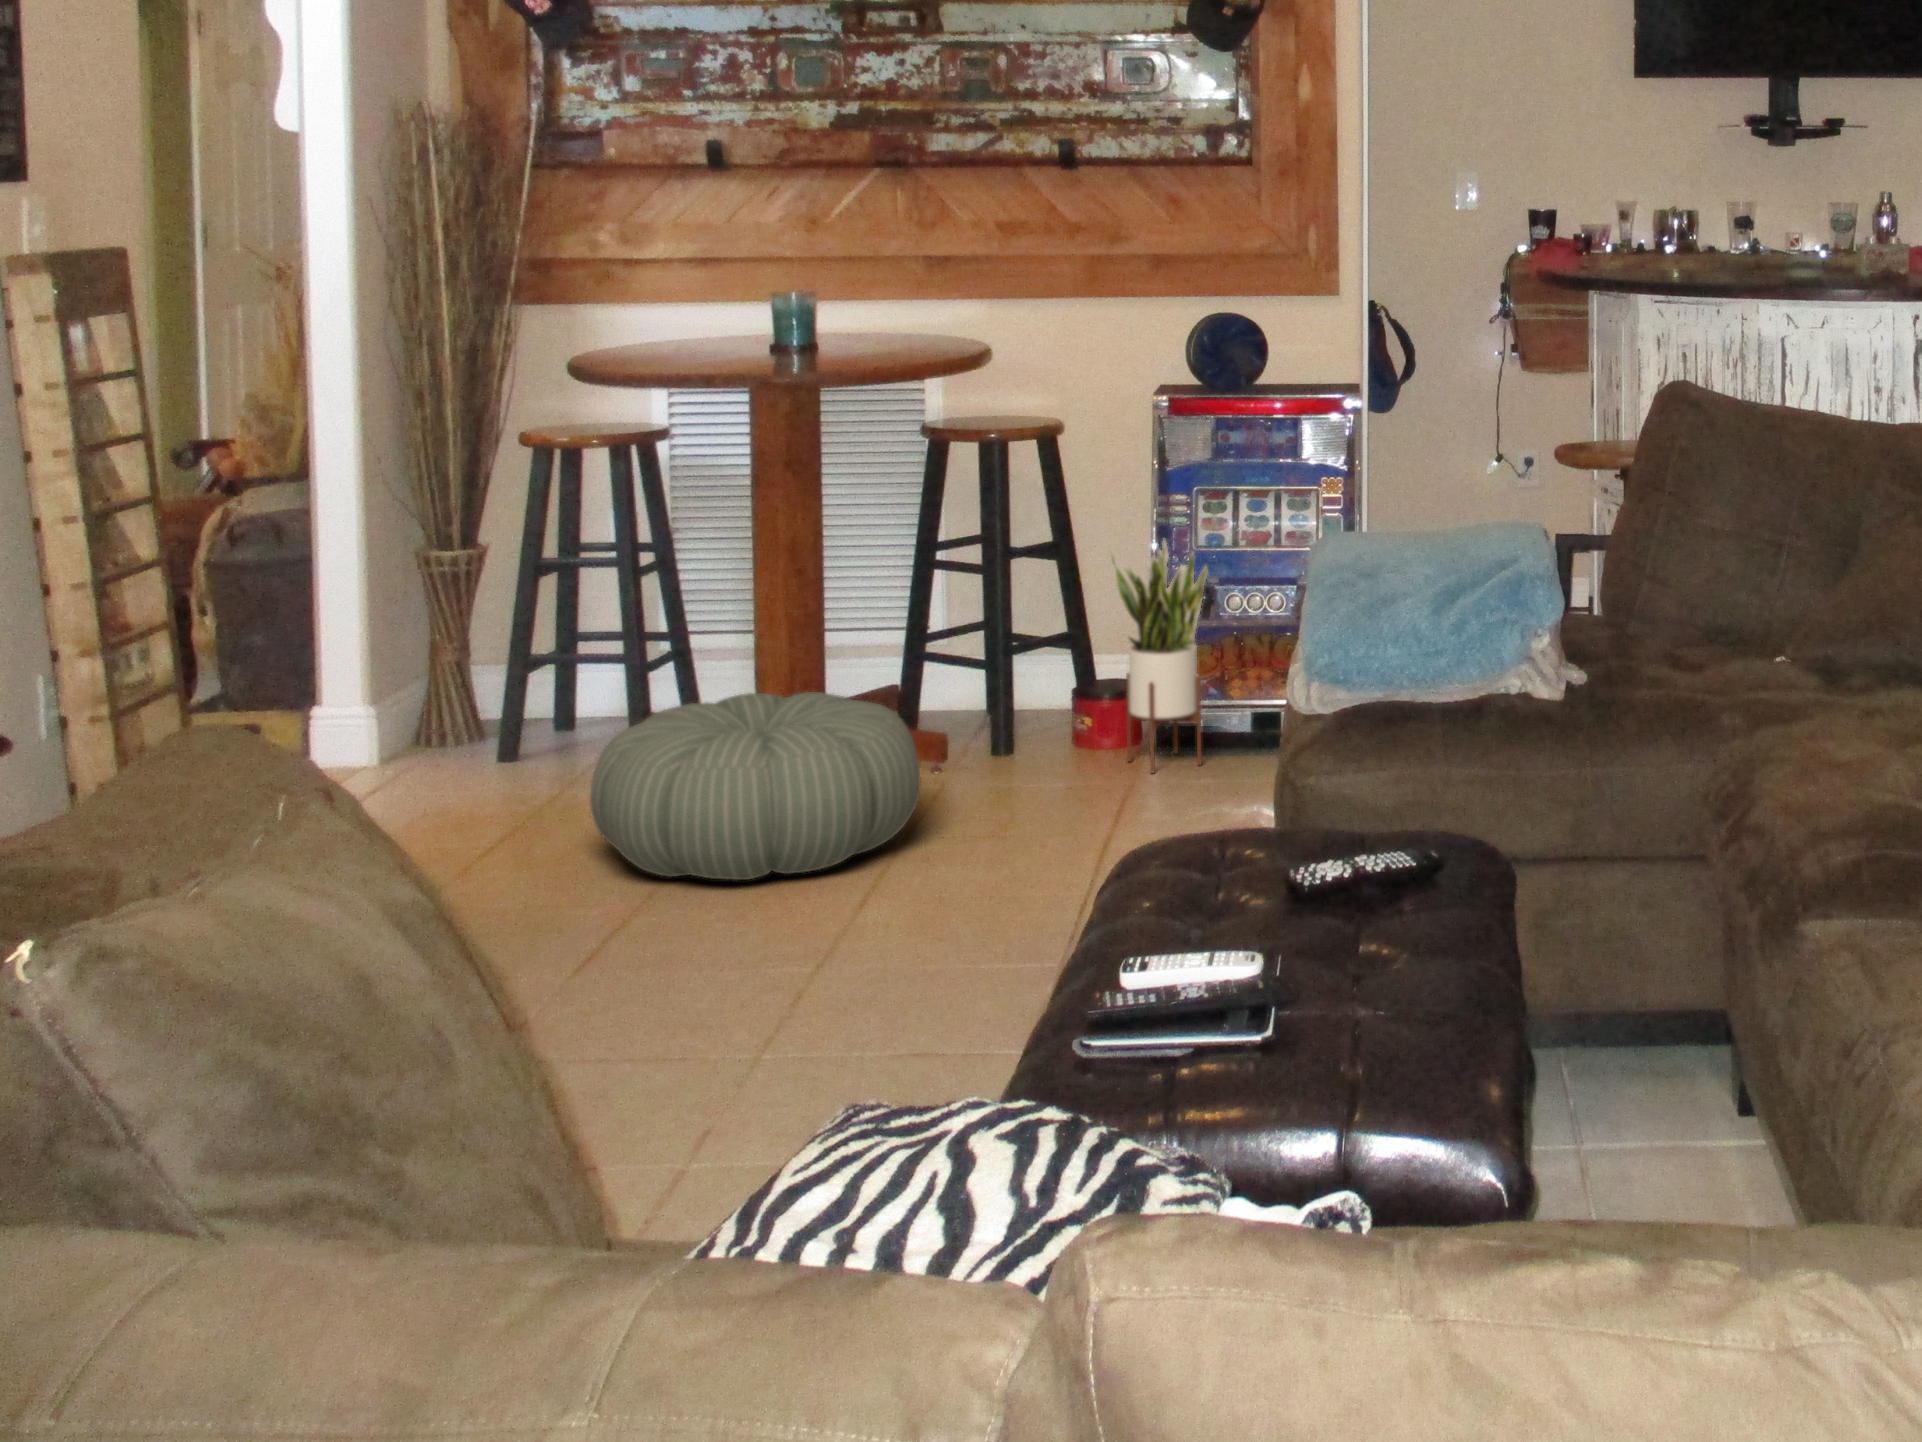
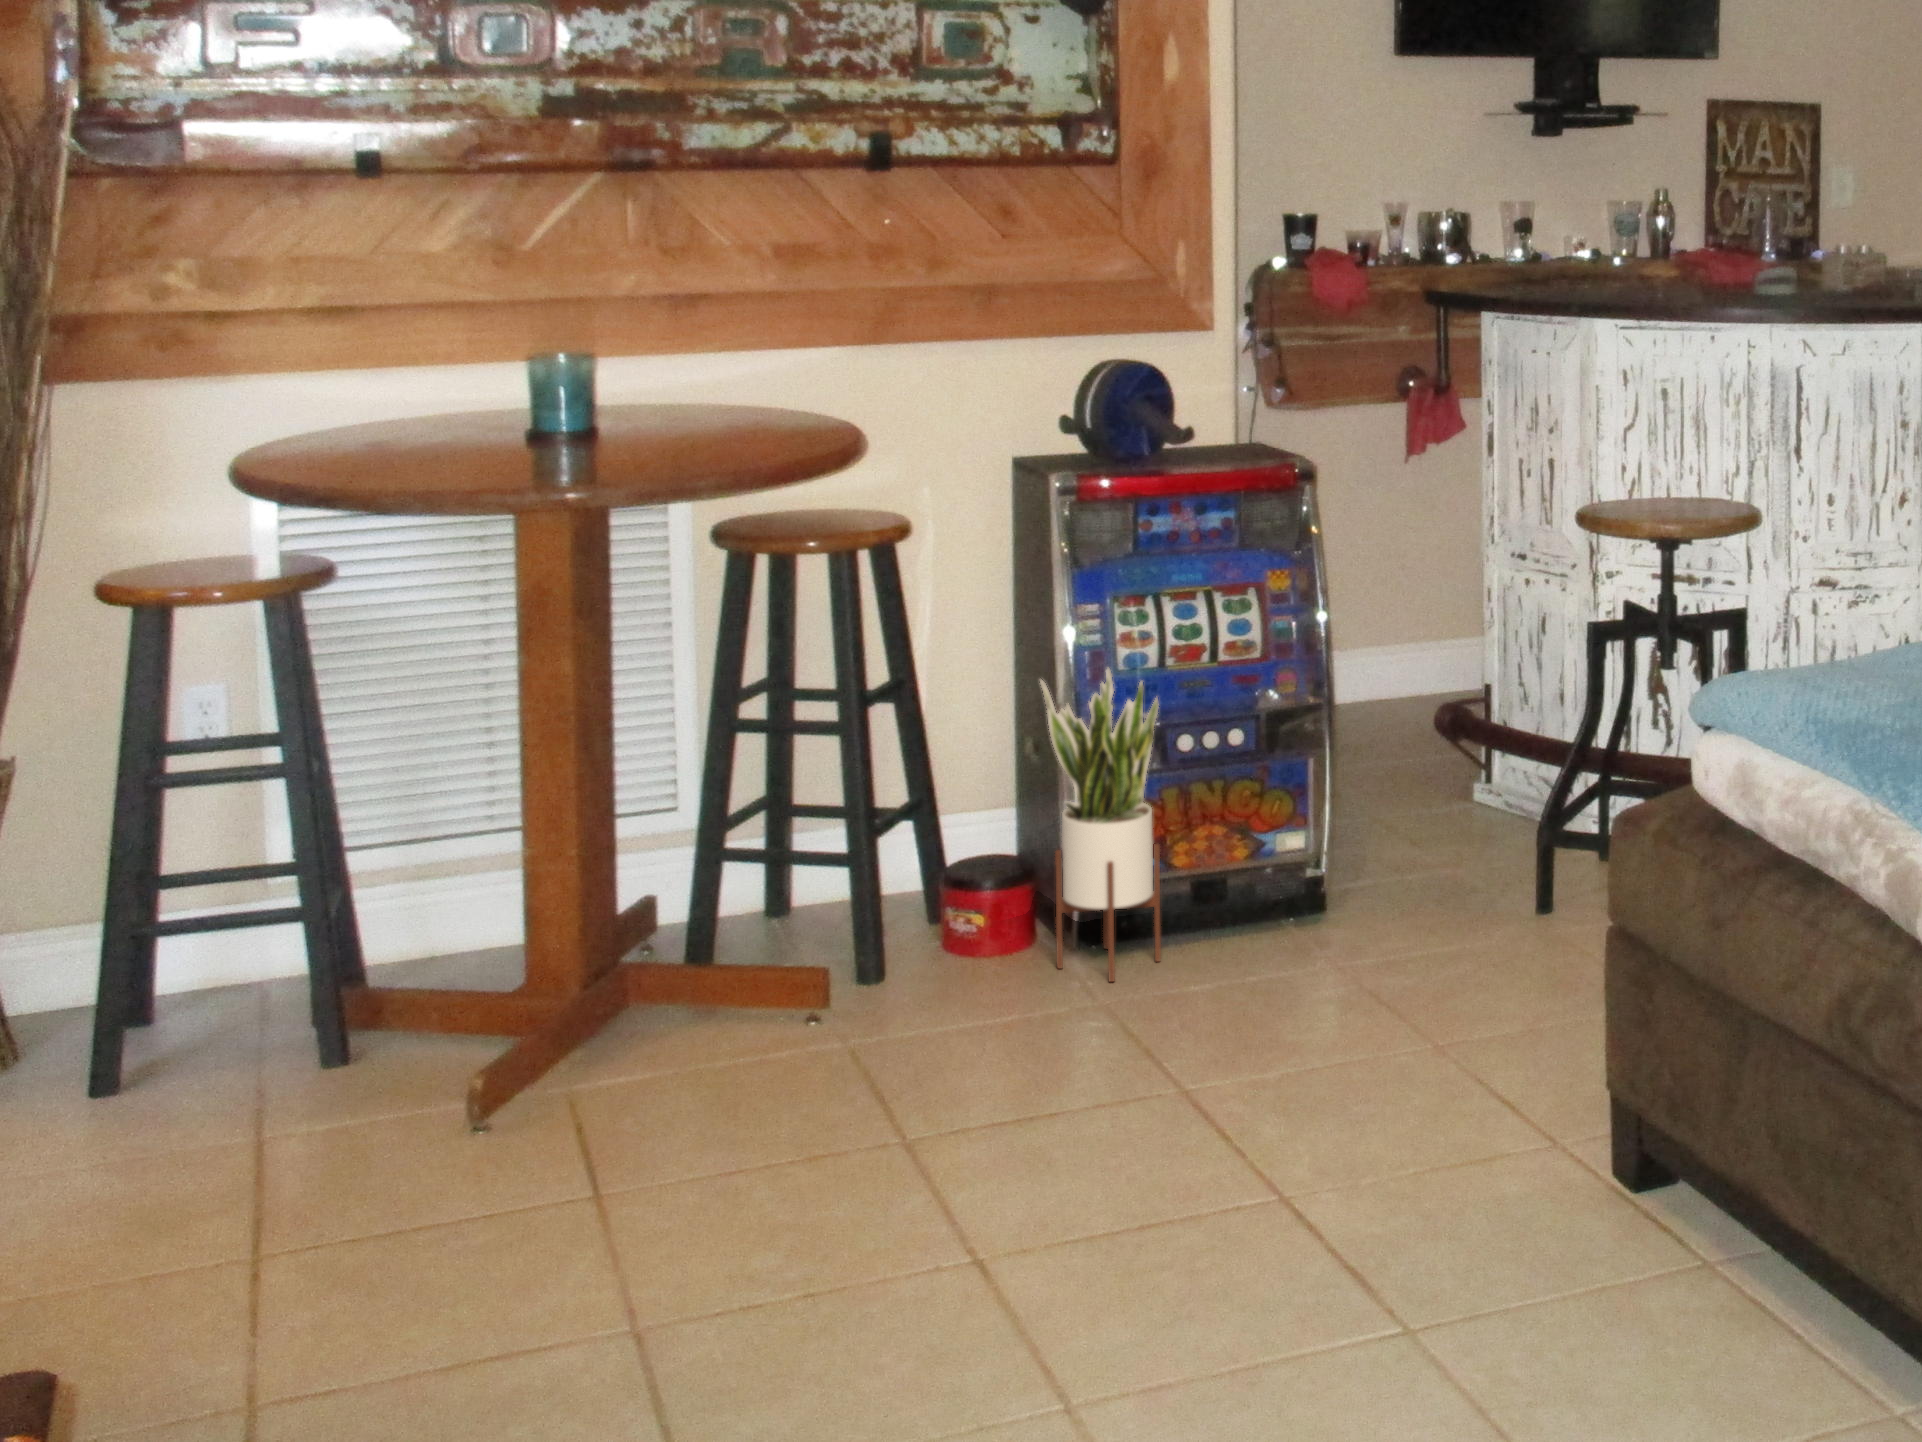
pouf: present [590,692,920,880] -> none [454,939,940,1258]

